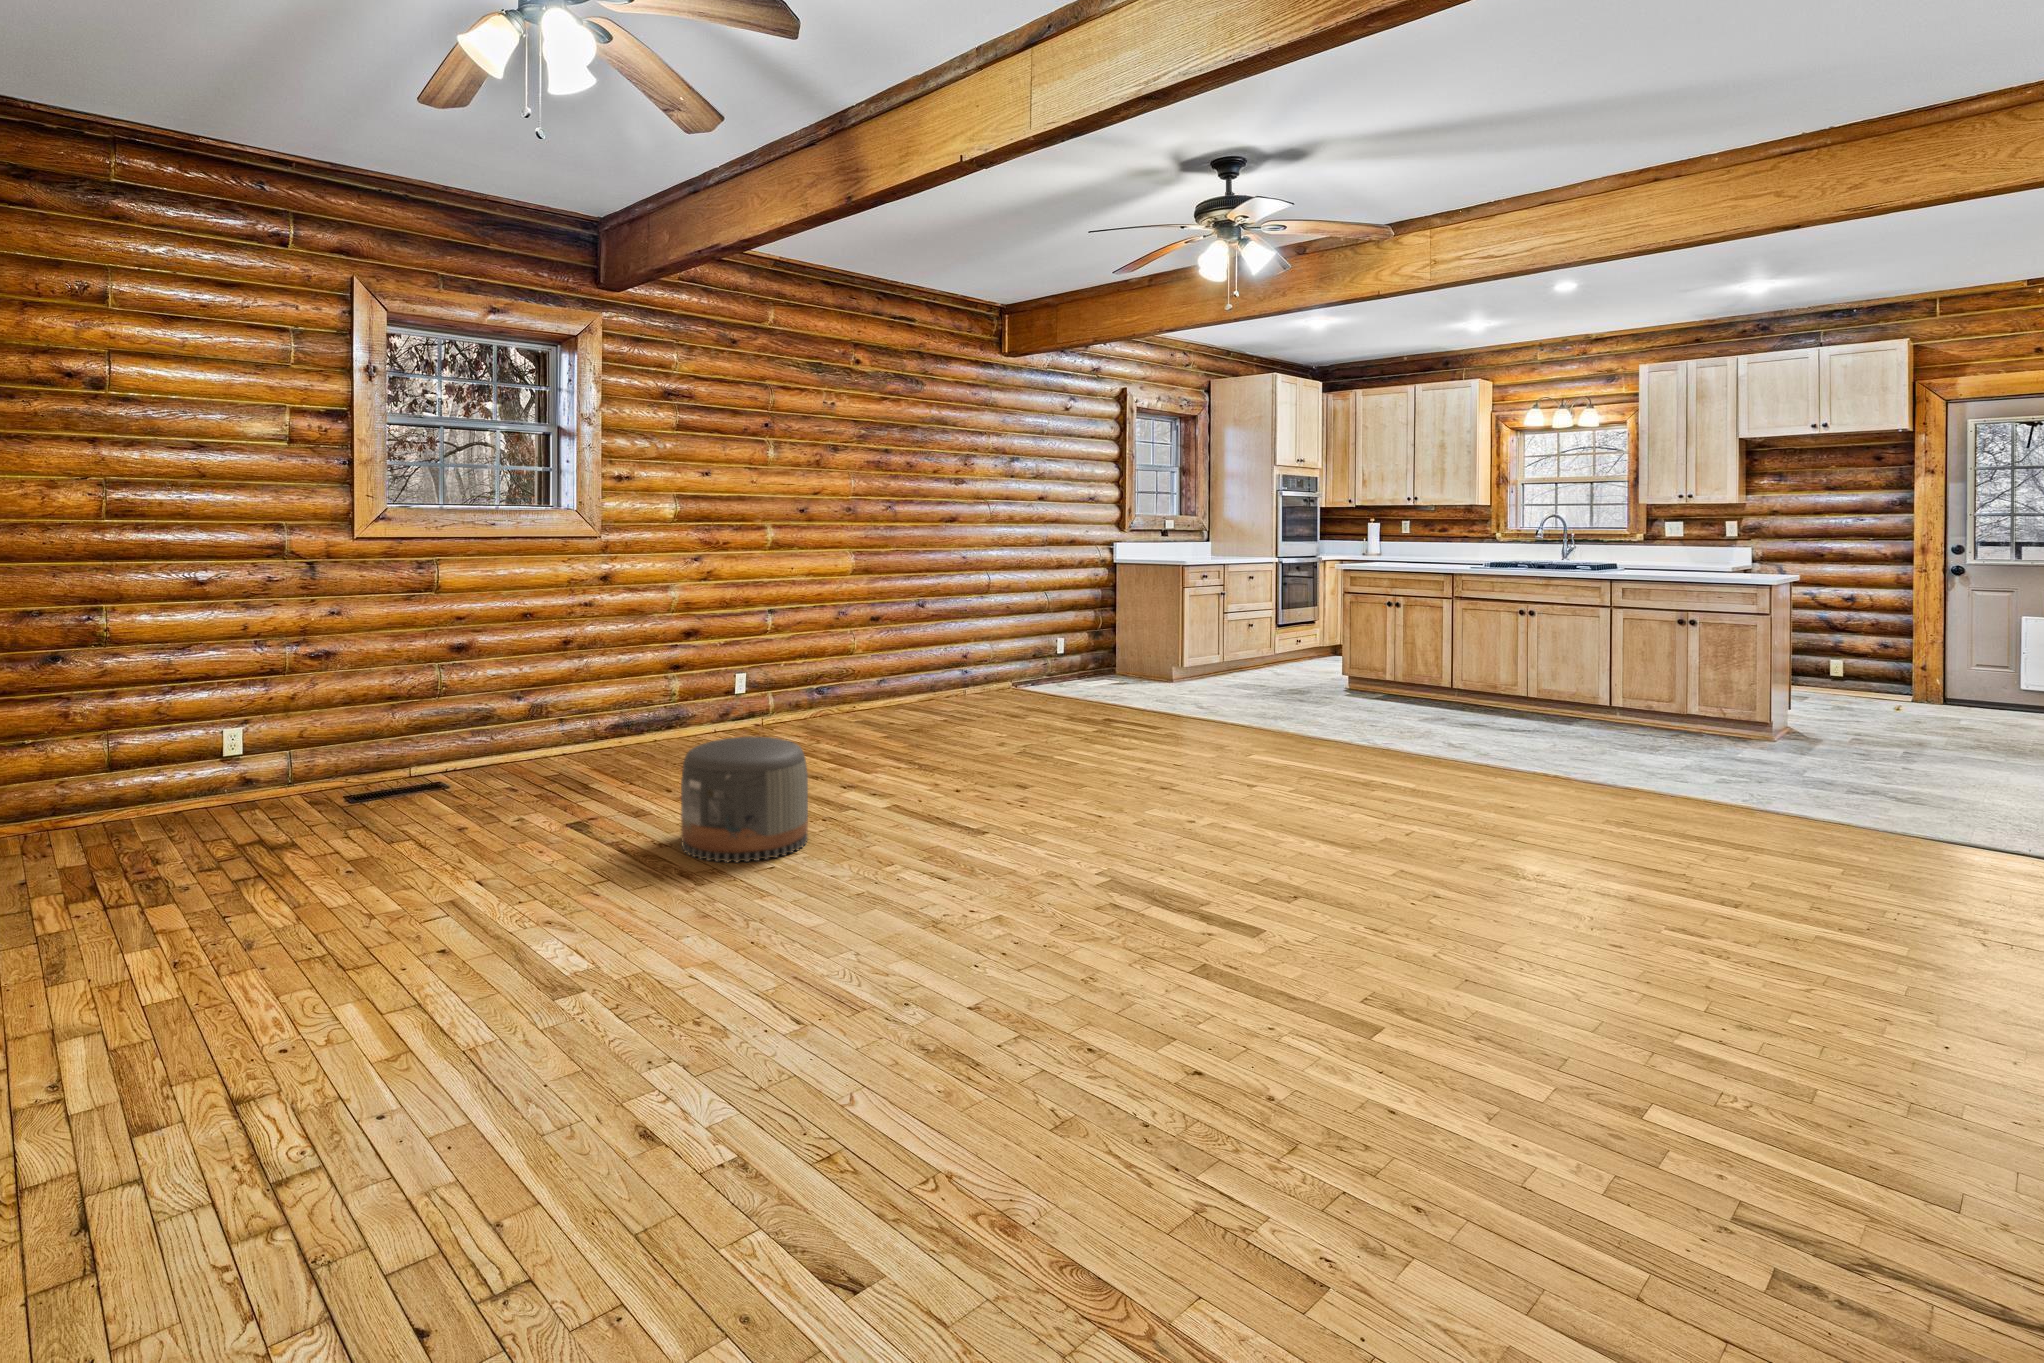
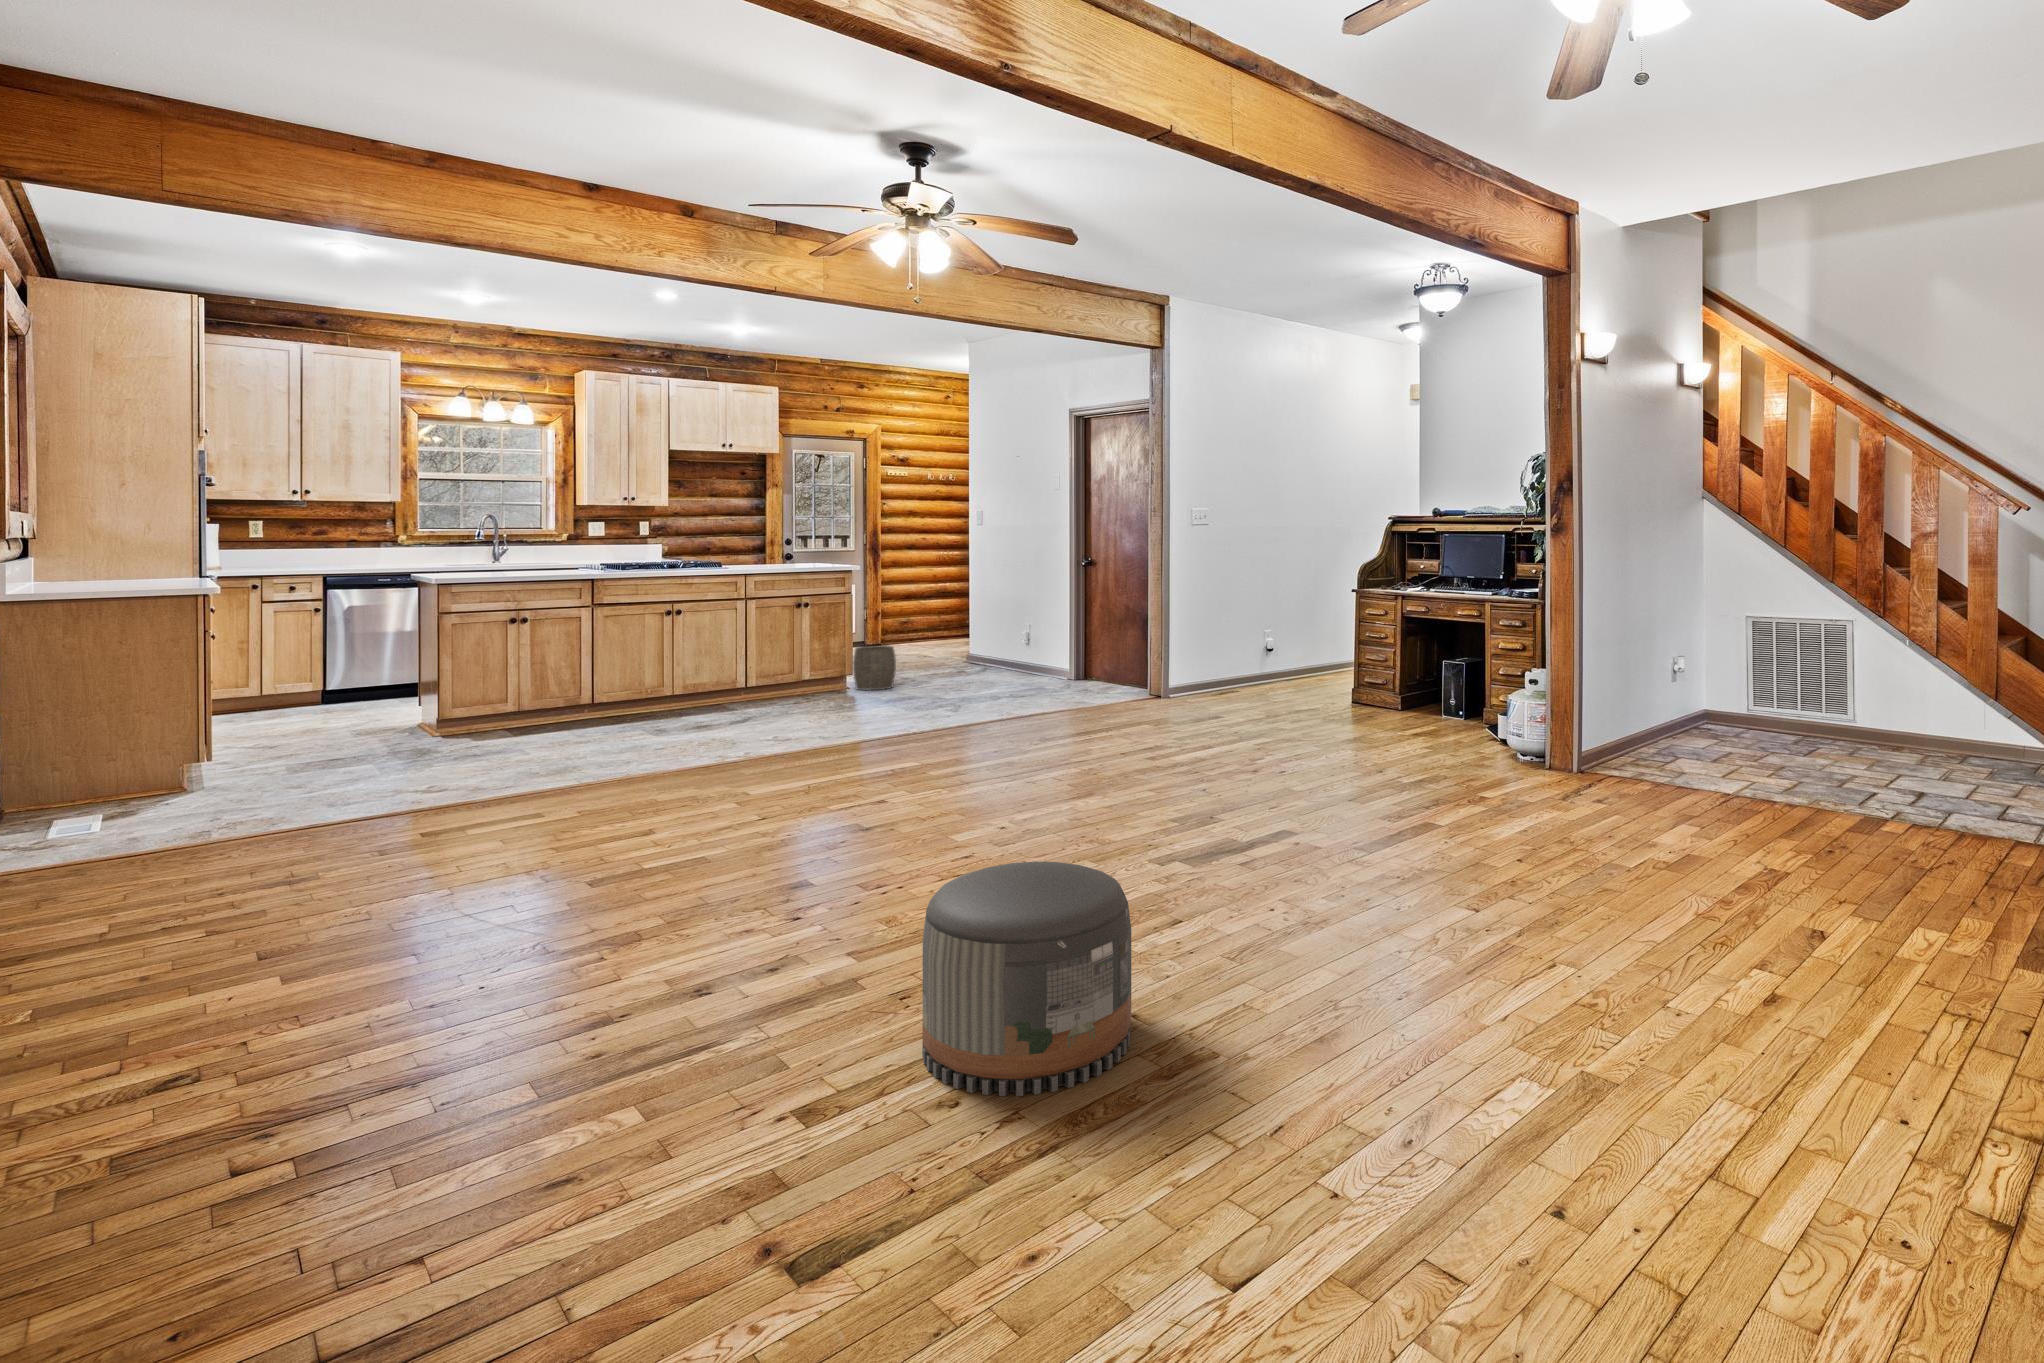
woven basket: none [1791,684,1862,747] -> present [853,645,896,691]

